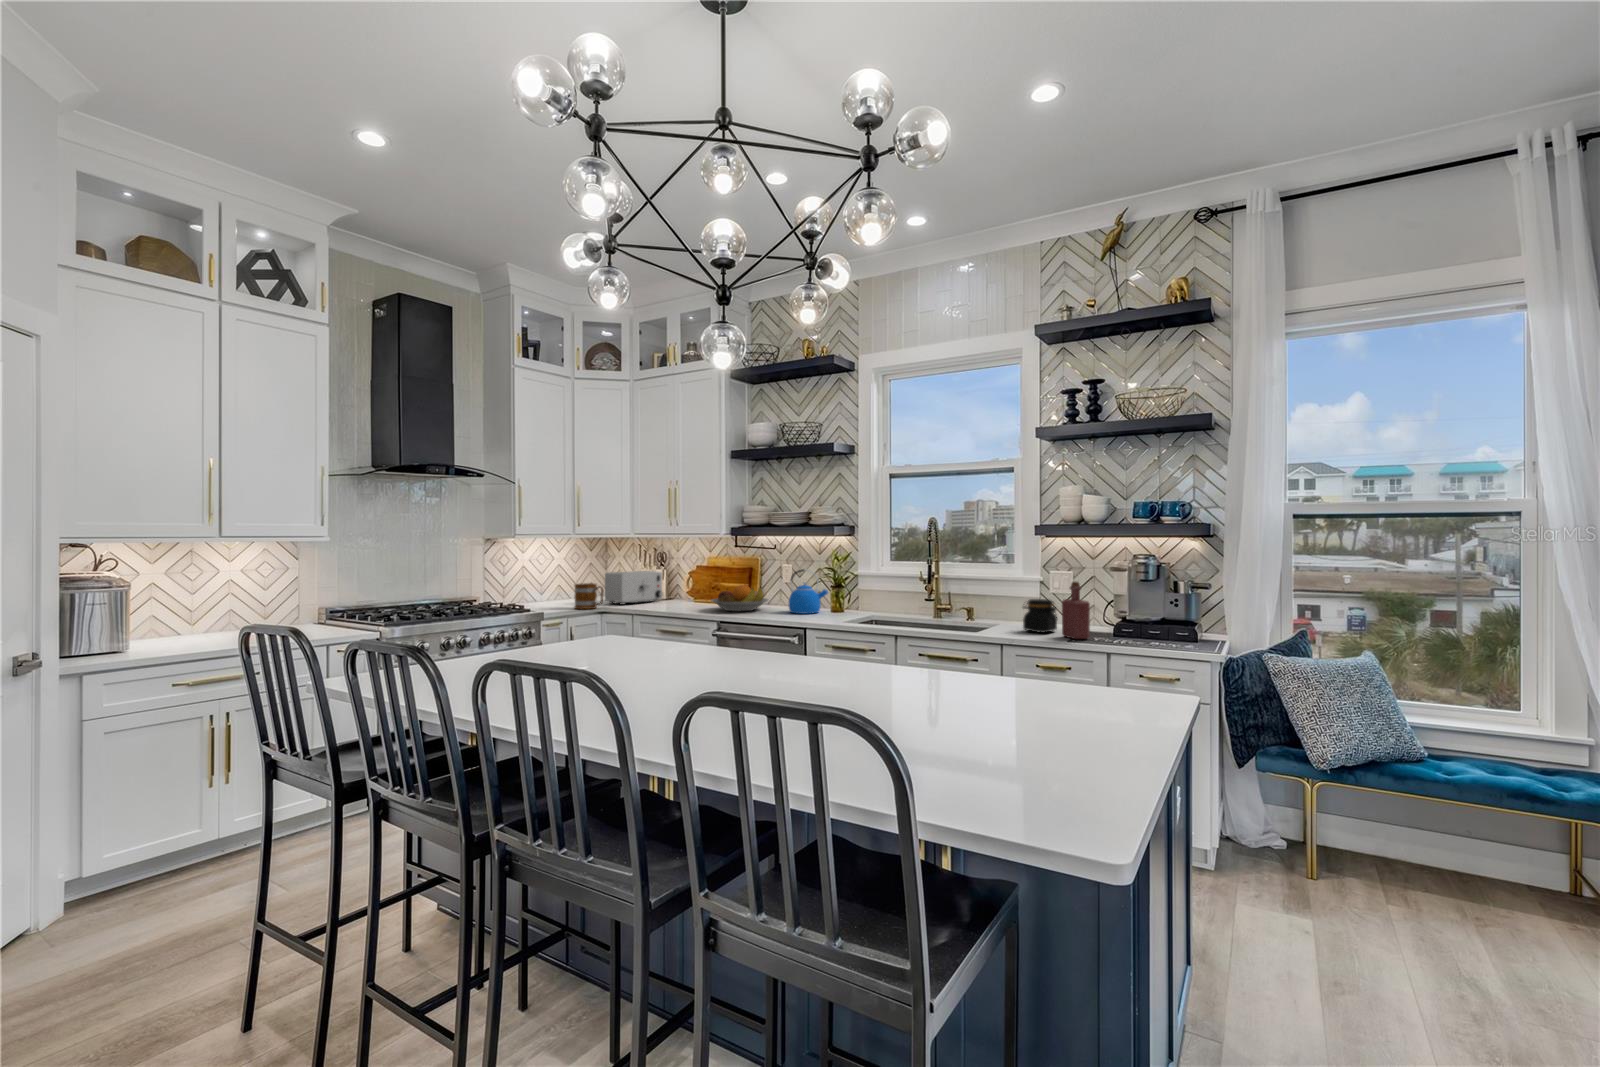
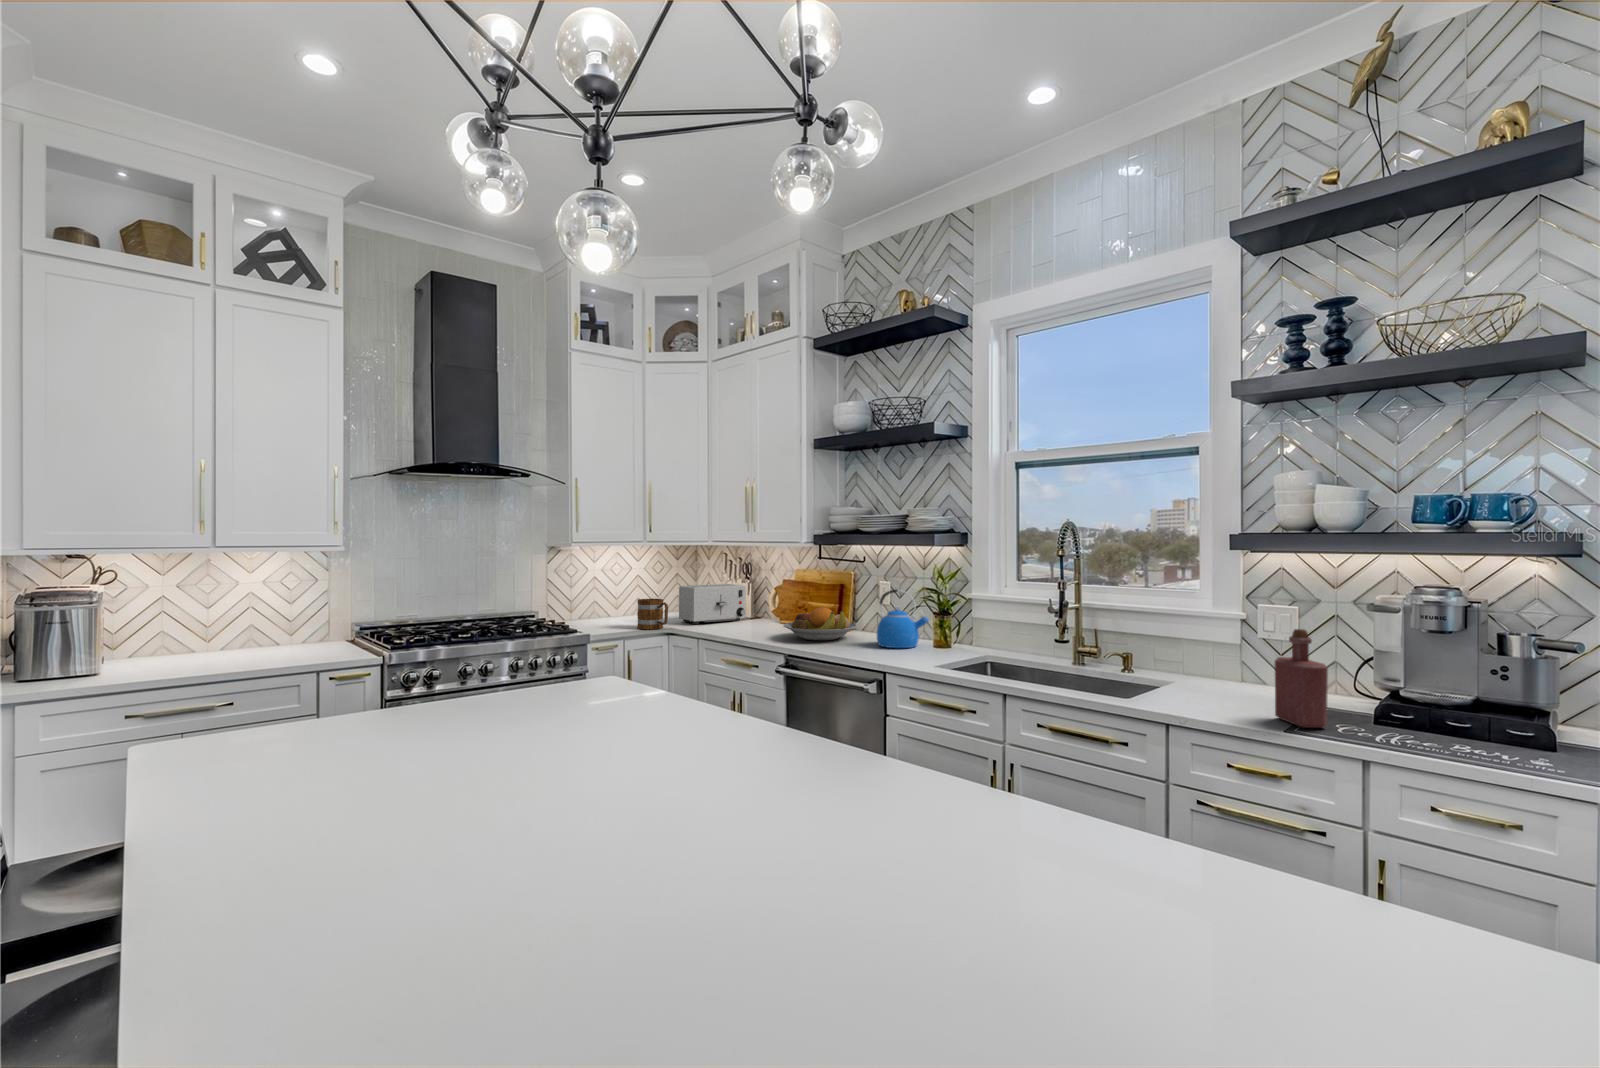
jar: present [1023,599,1057,633] -> none [1205,651,1268,707]

